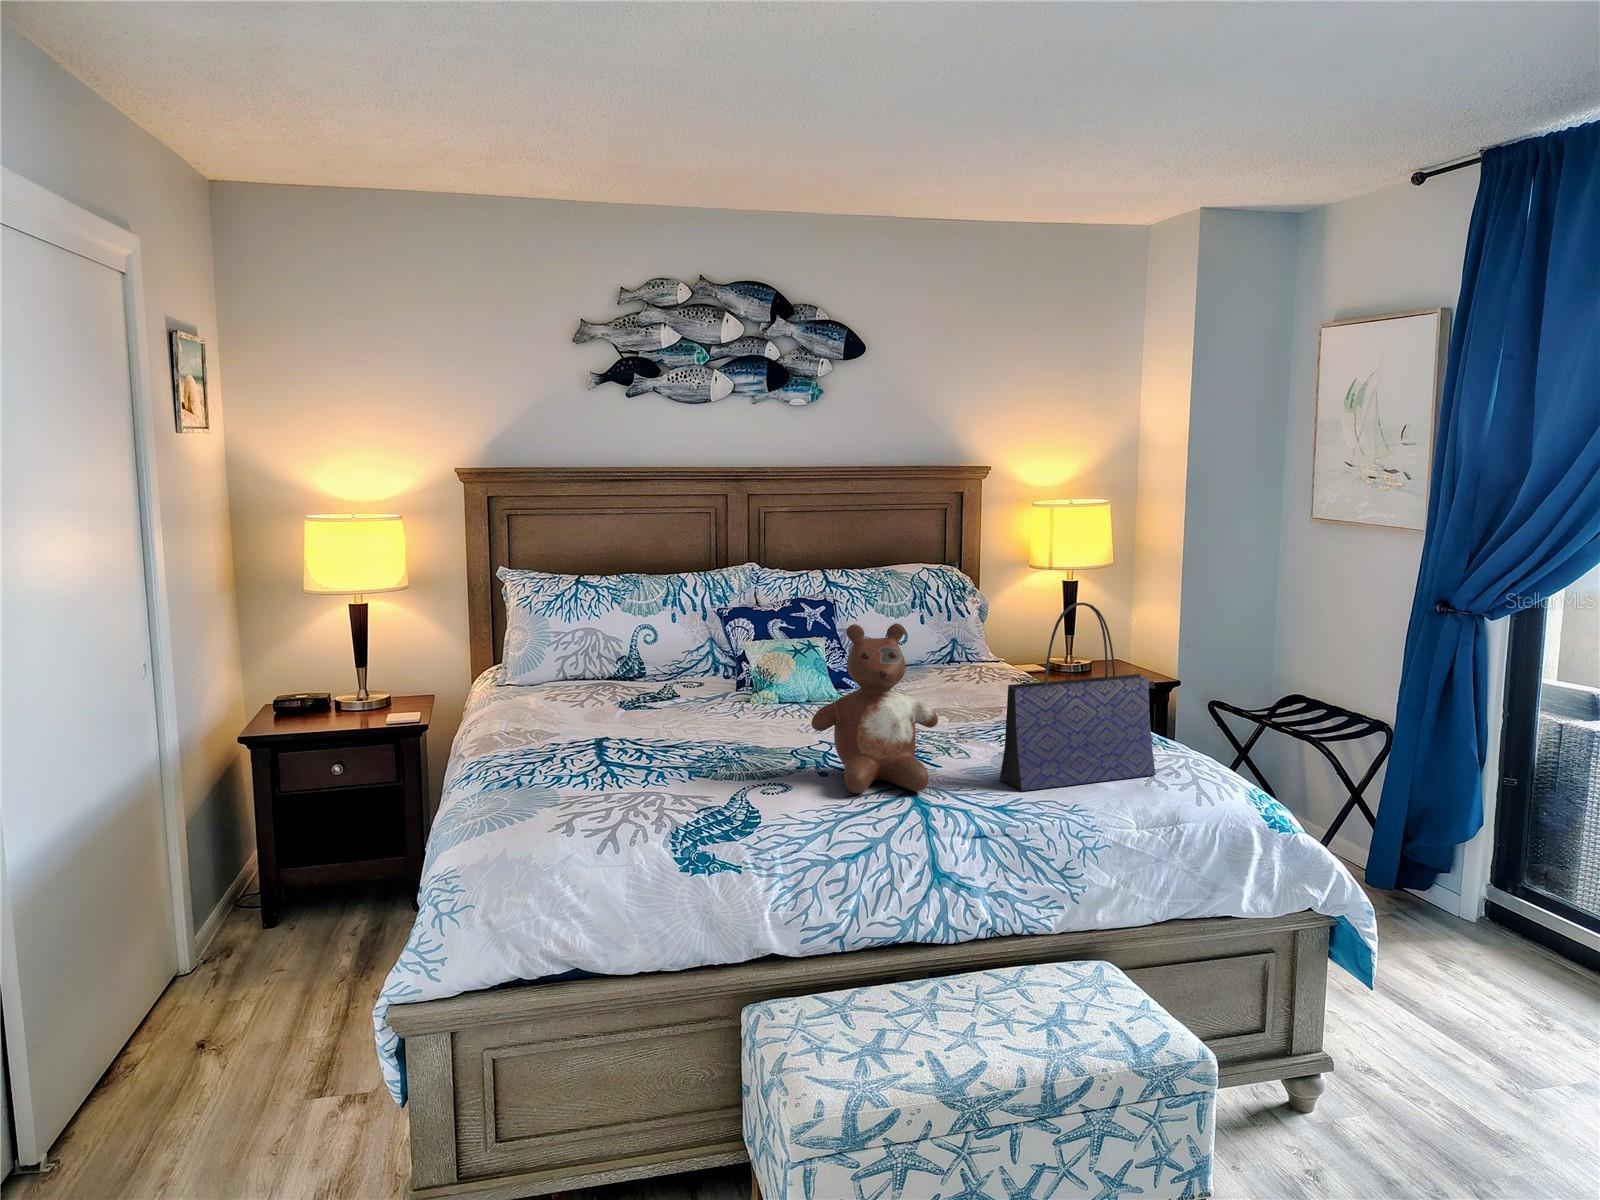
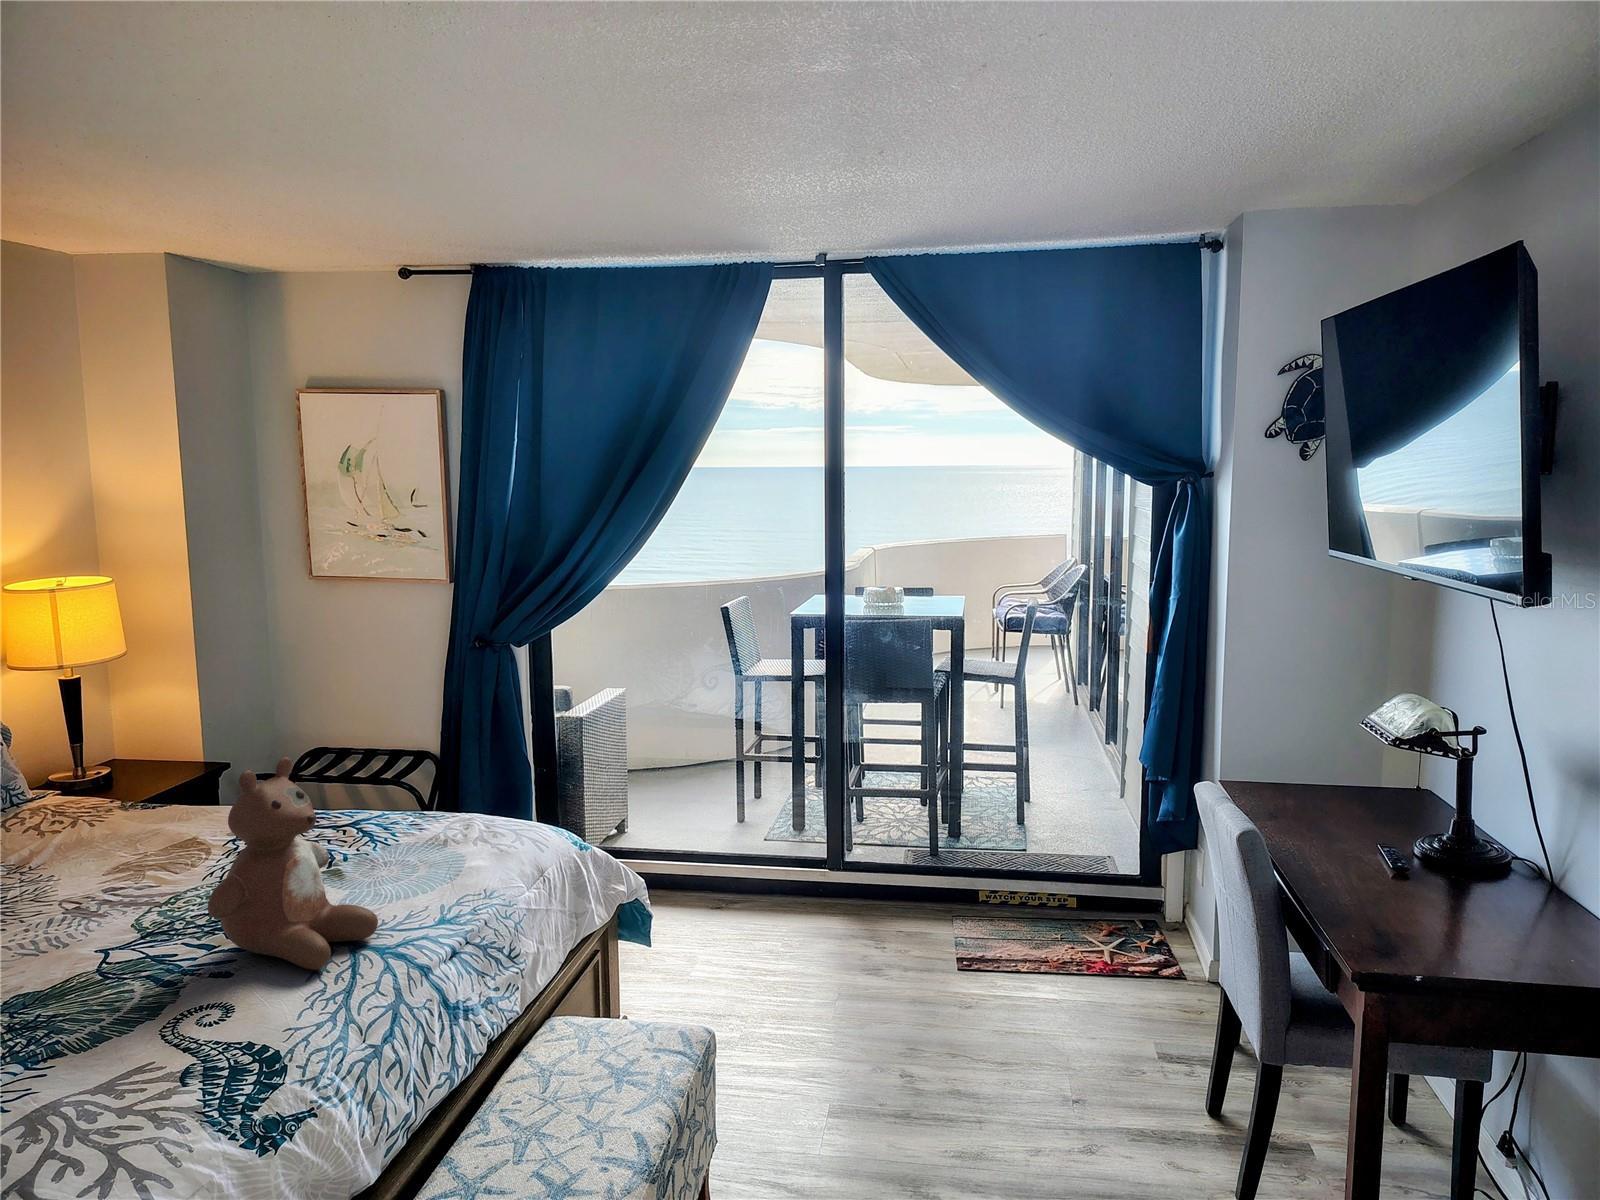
tote bag: present [1000,602,1155,791] -> none [396,692,490,896]

